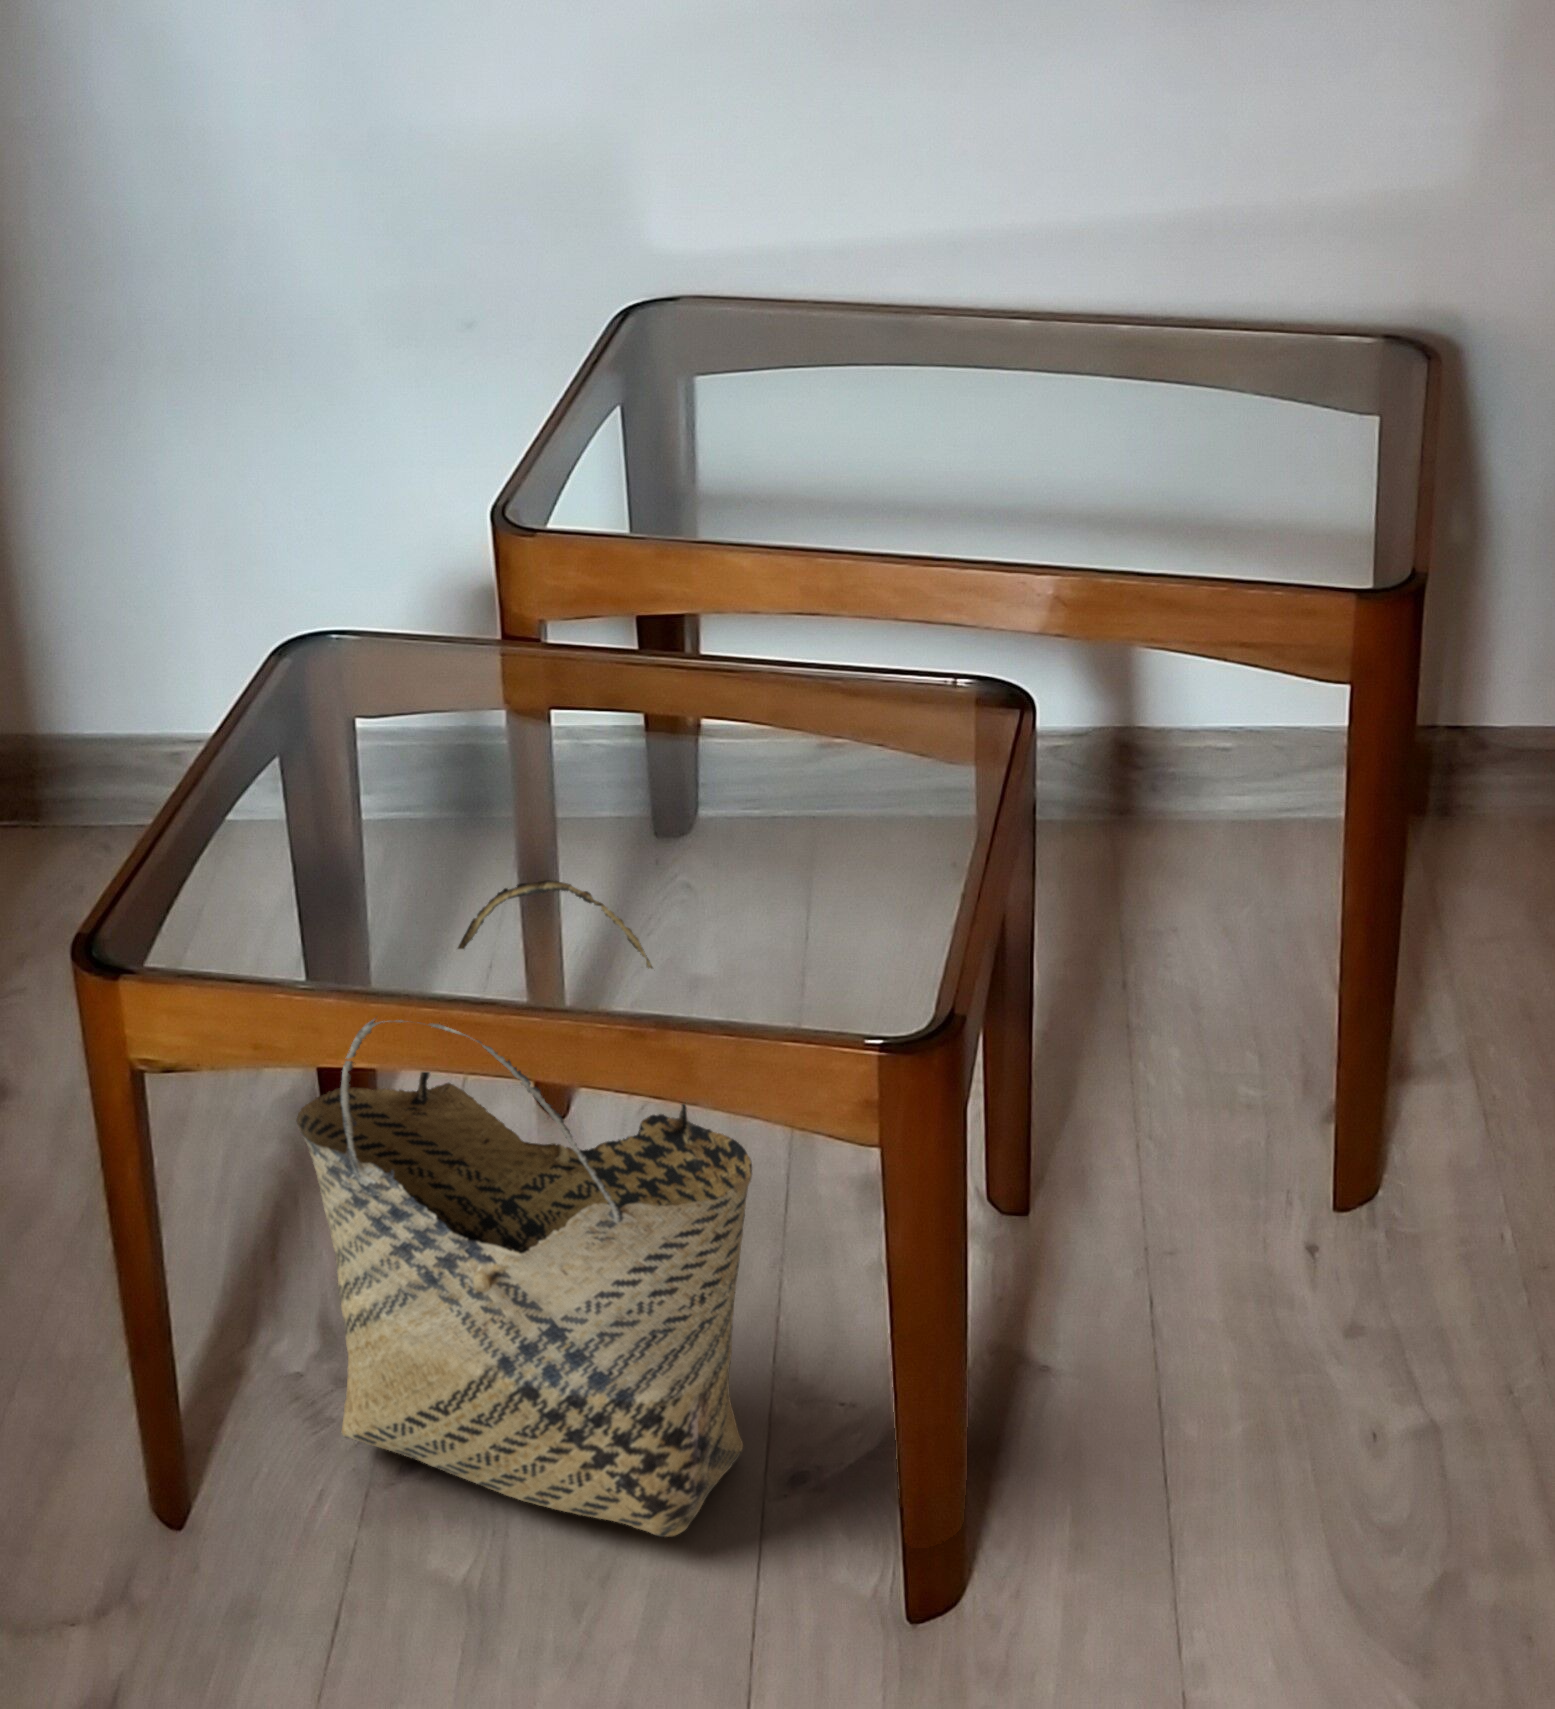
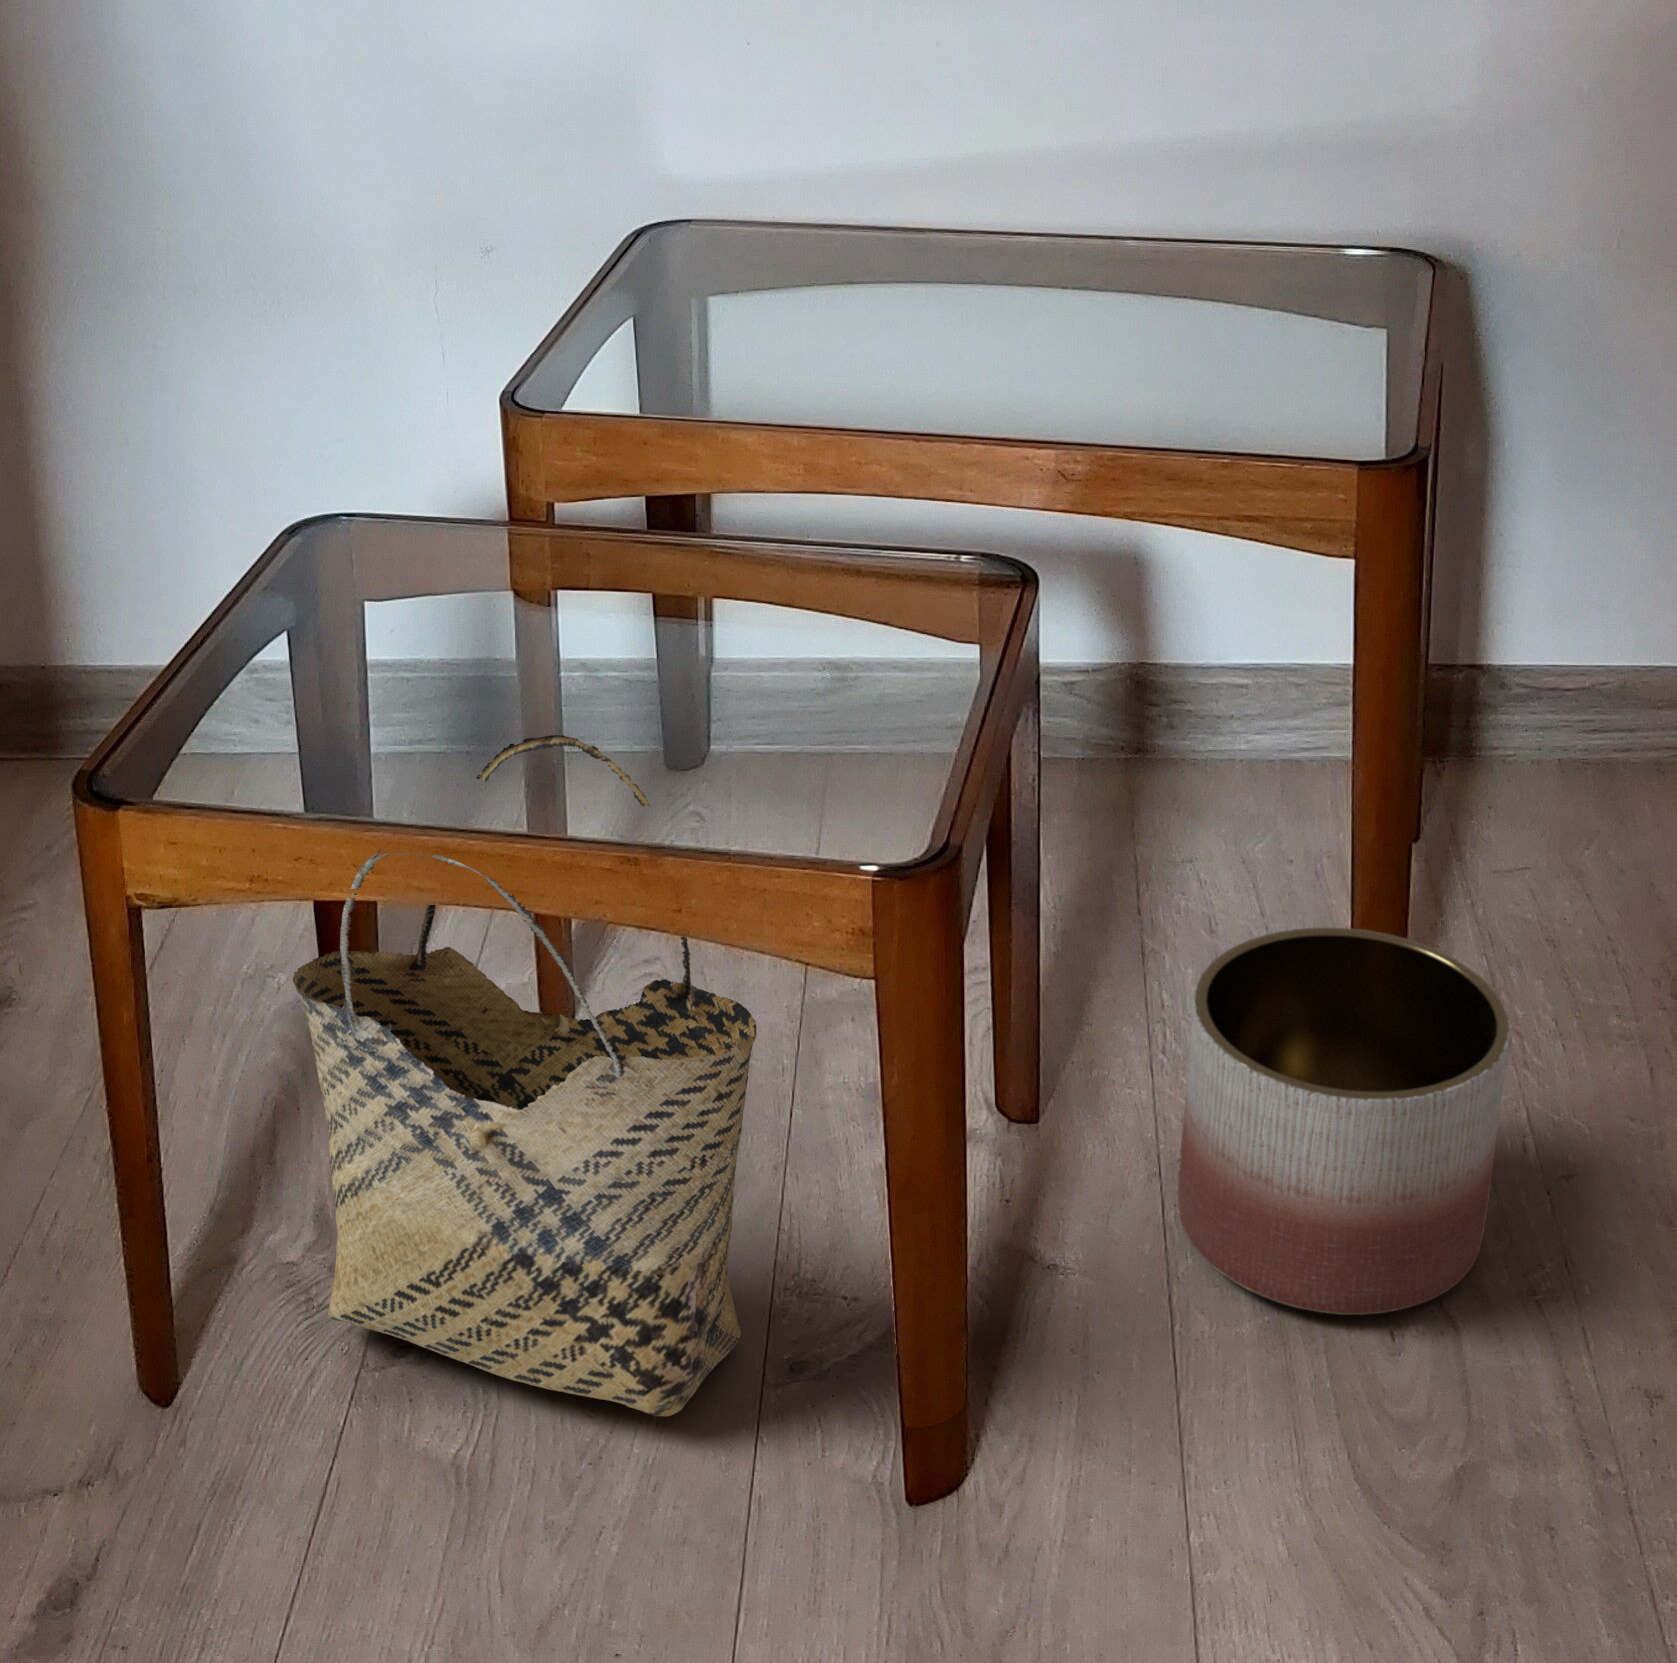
planter: none [1168,1033,1493,1418] -> present [1178,927,1510,1315]

